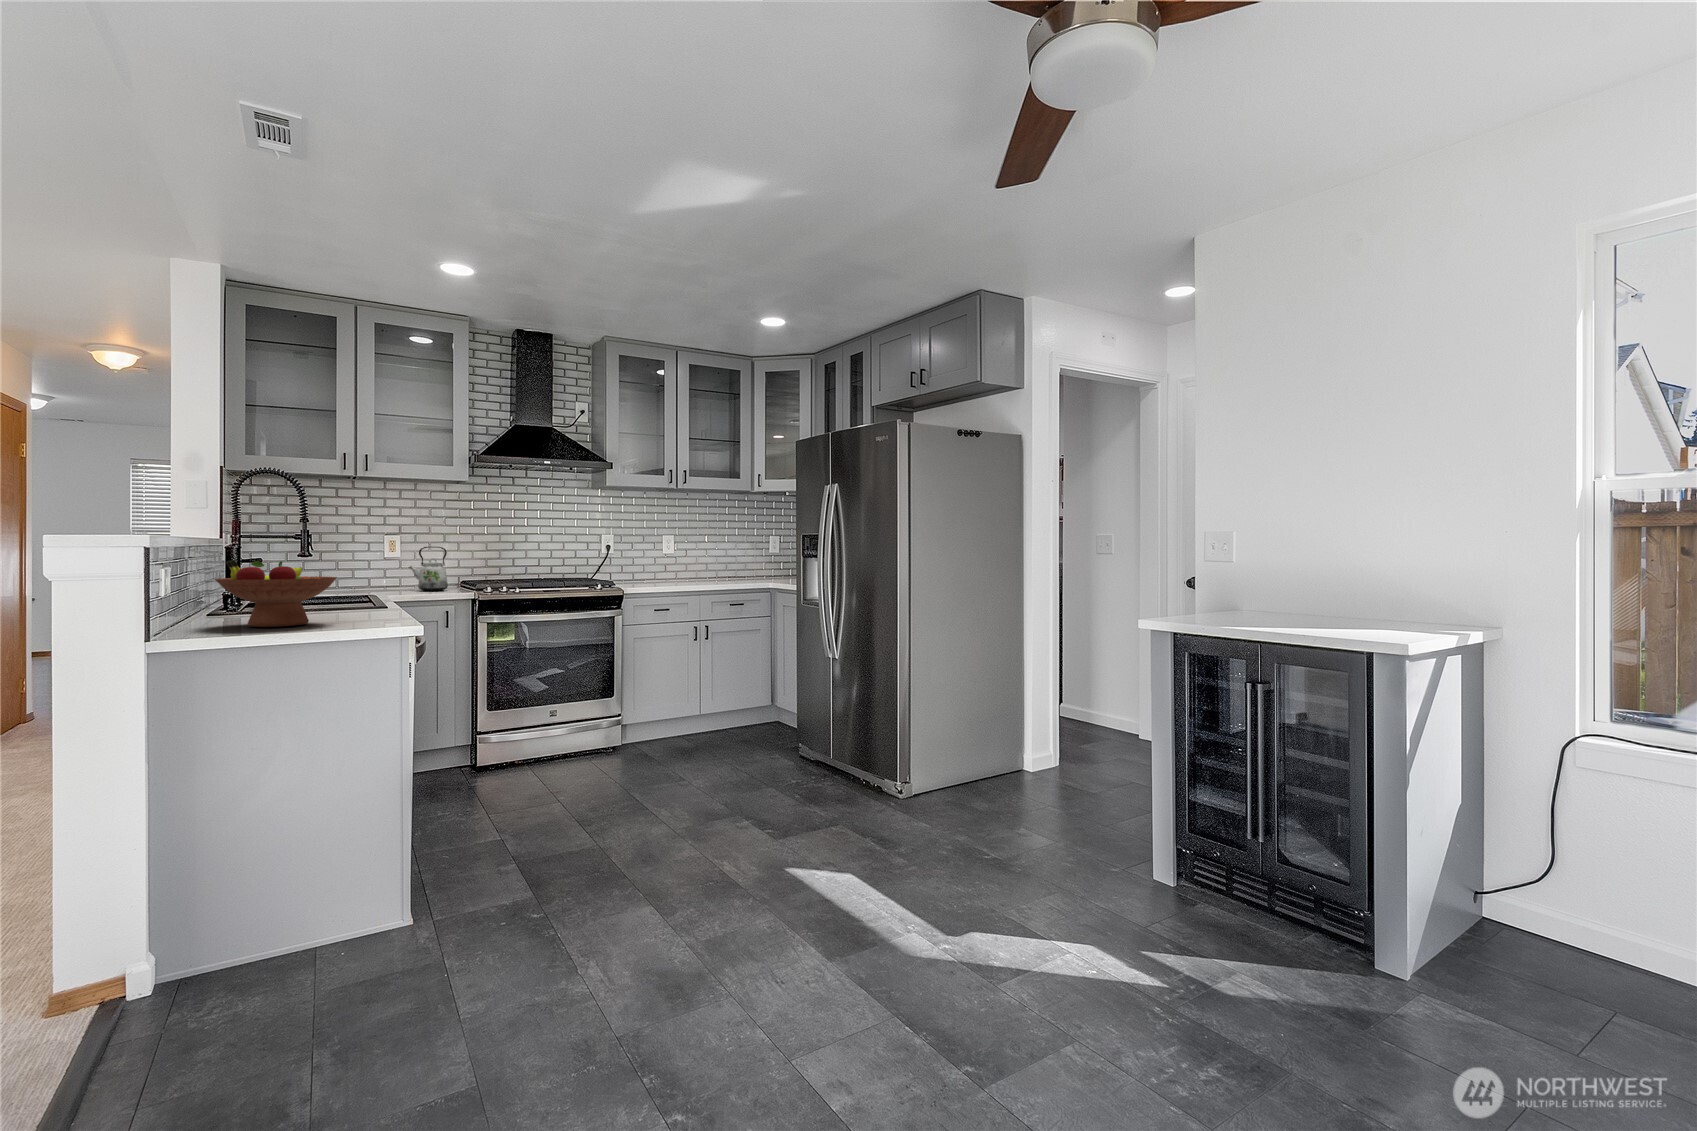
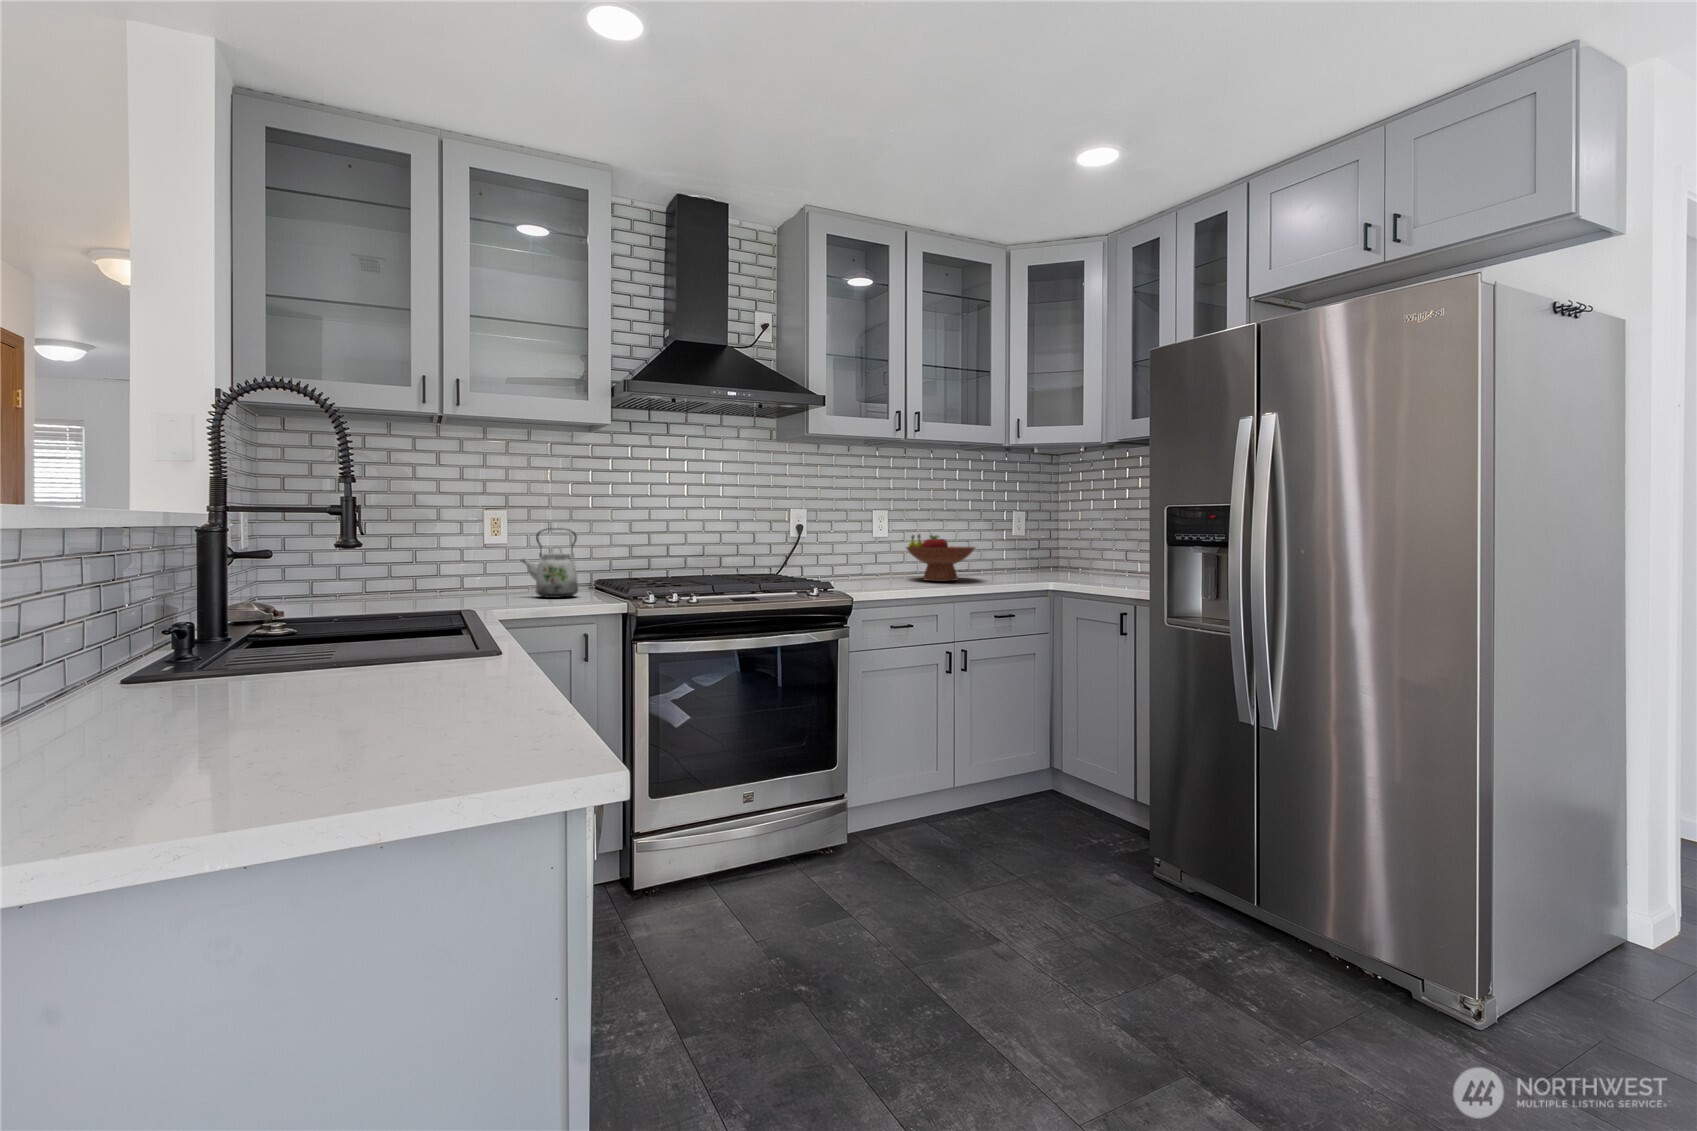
fruit bowl: present [215,560,337,627] -> present [907,534,975,581]

